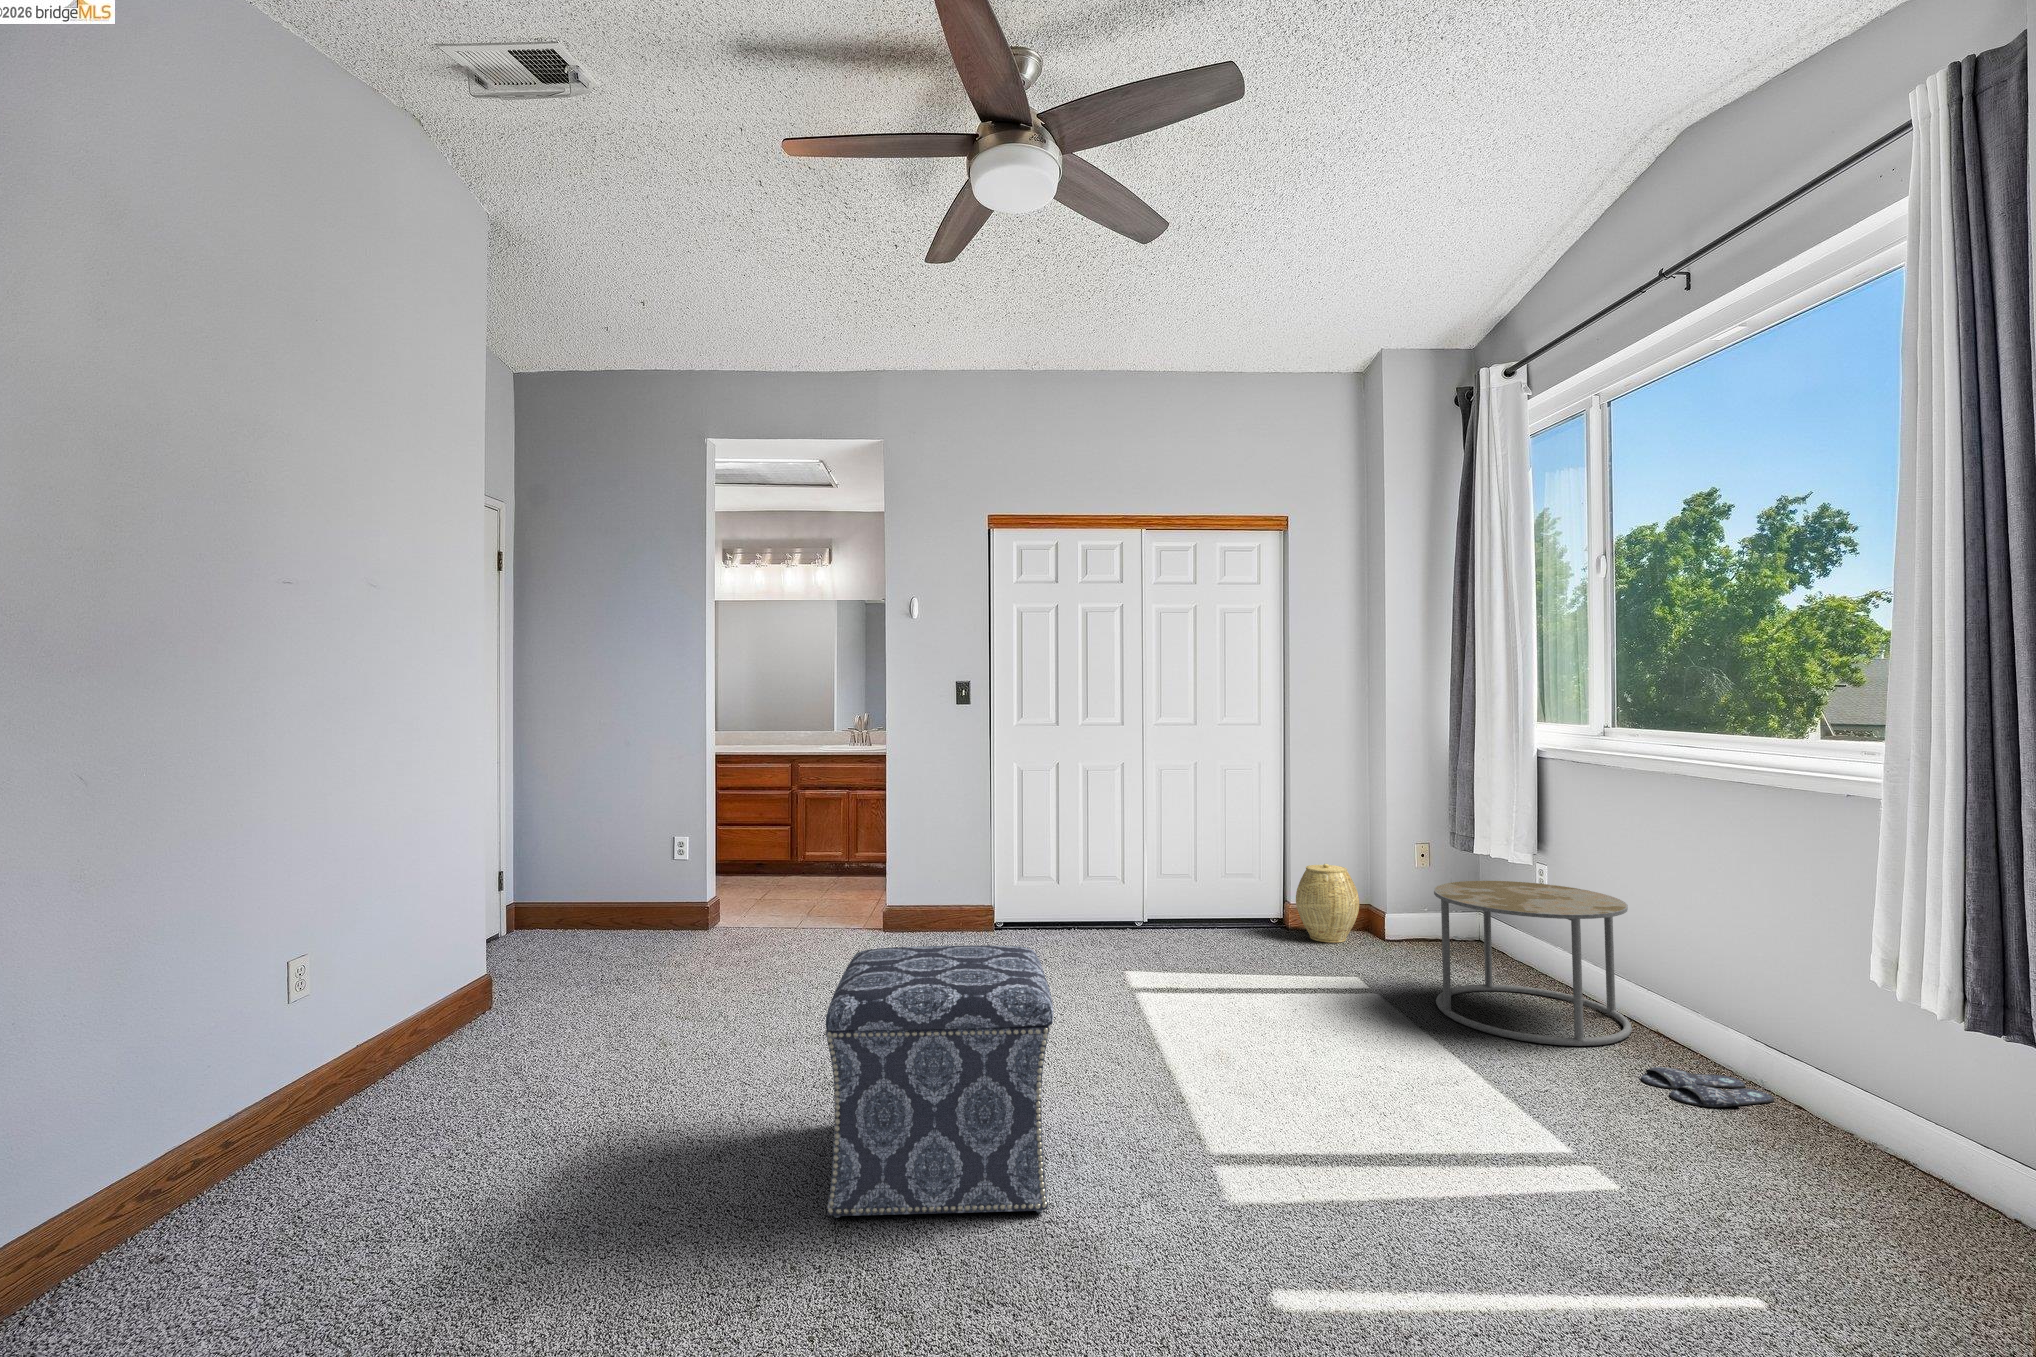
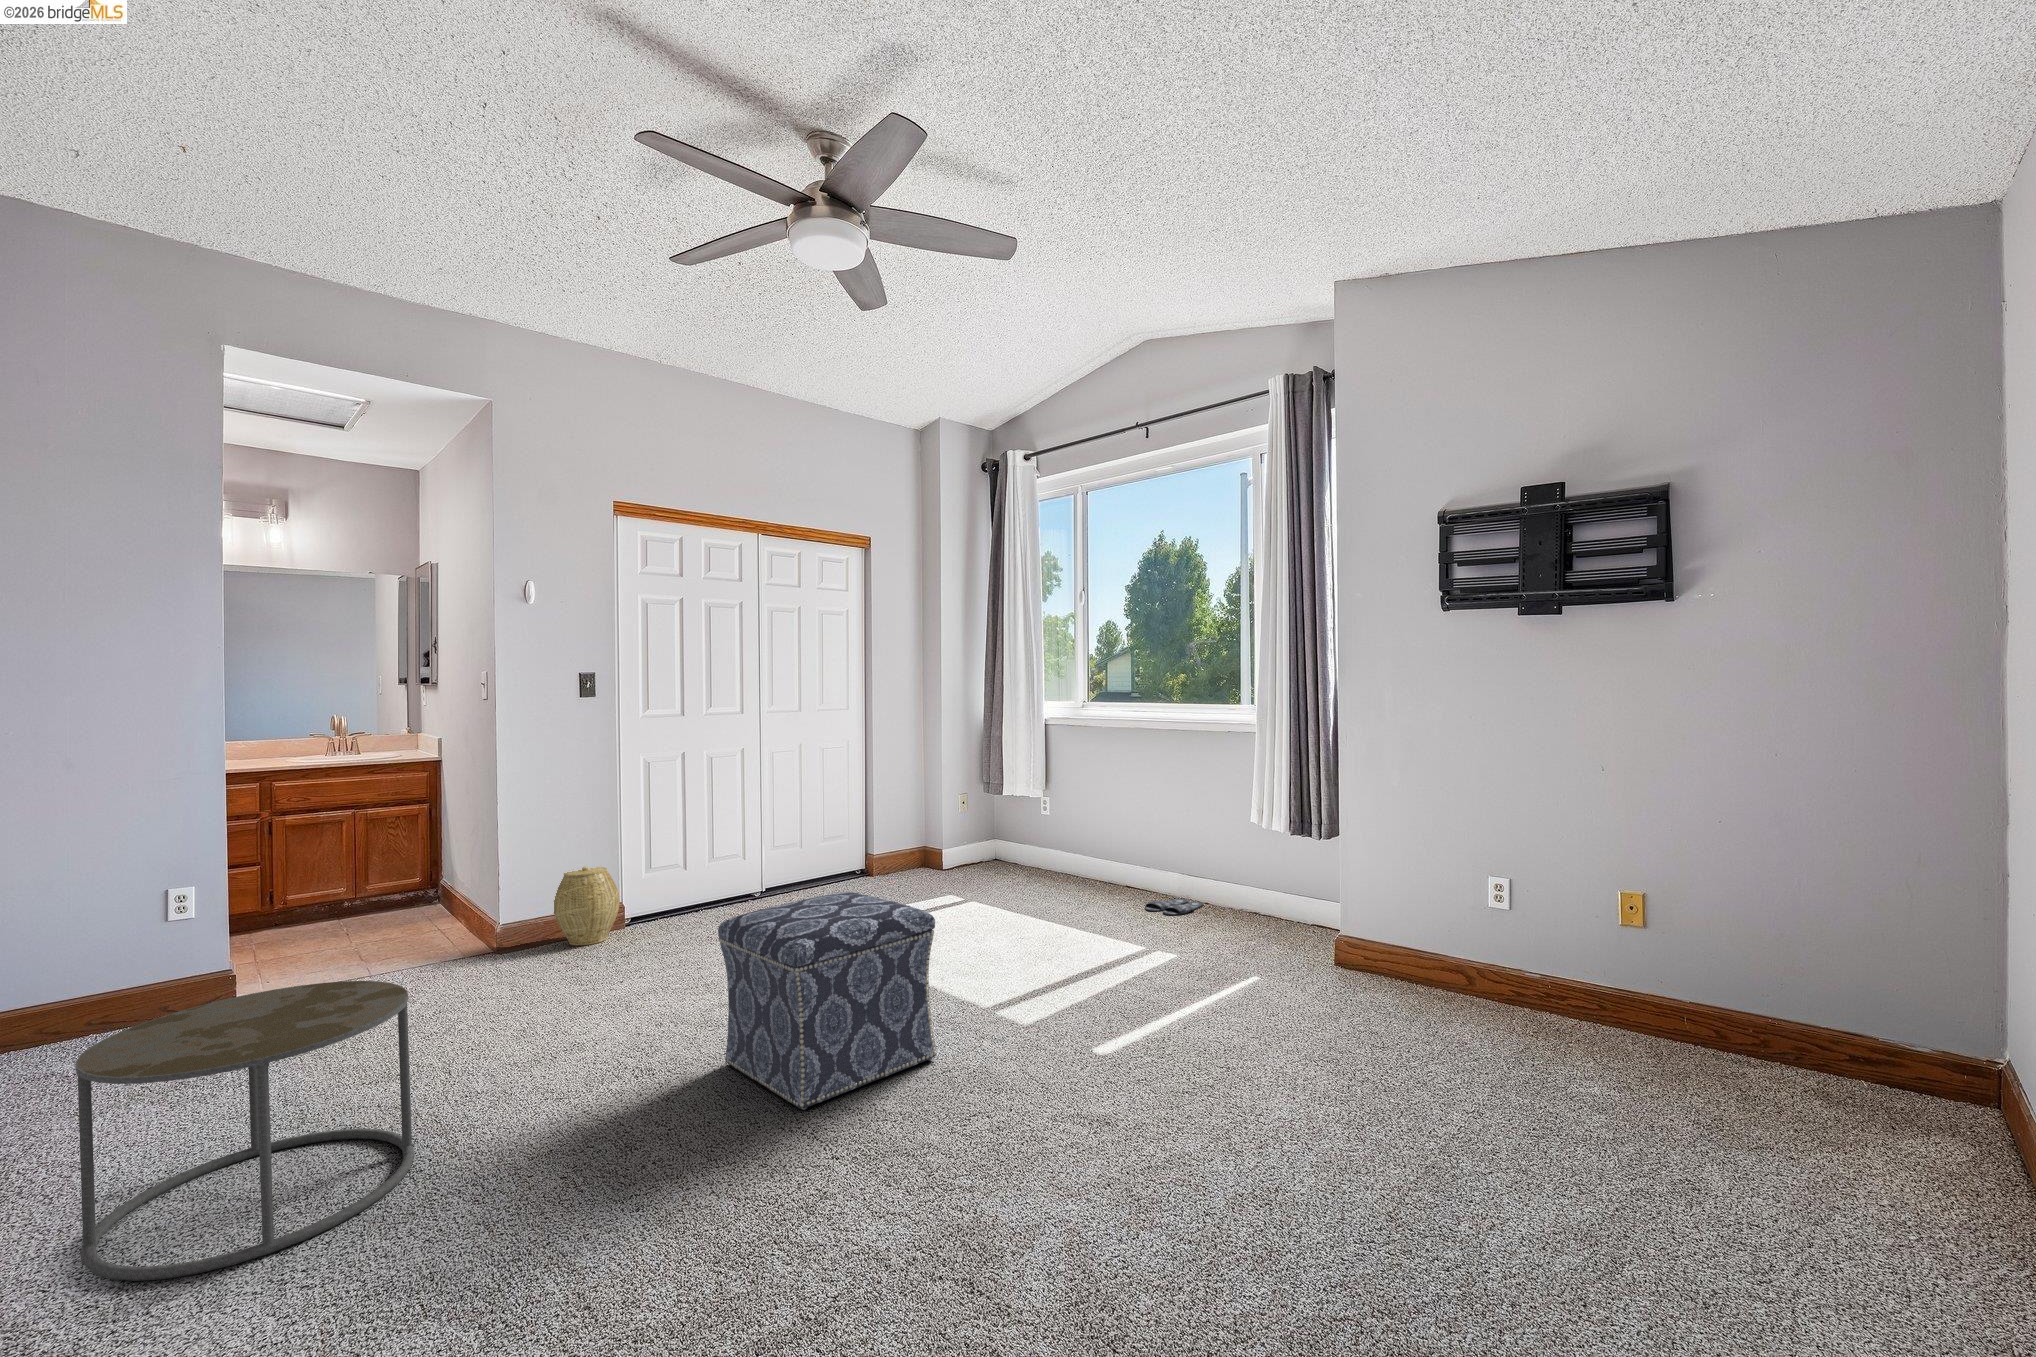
woven basket: present [1296,864,1359,943] -> present [554,867,620,946]
side table: present [1434,881,1632,1046] -> present [76,981,415,1281]

